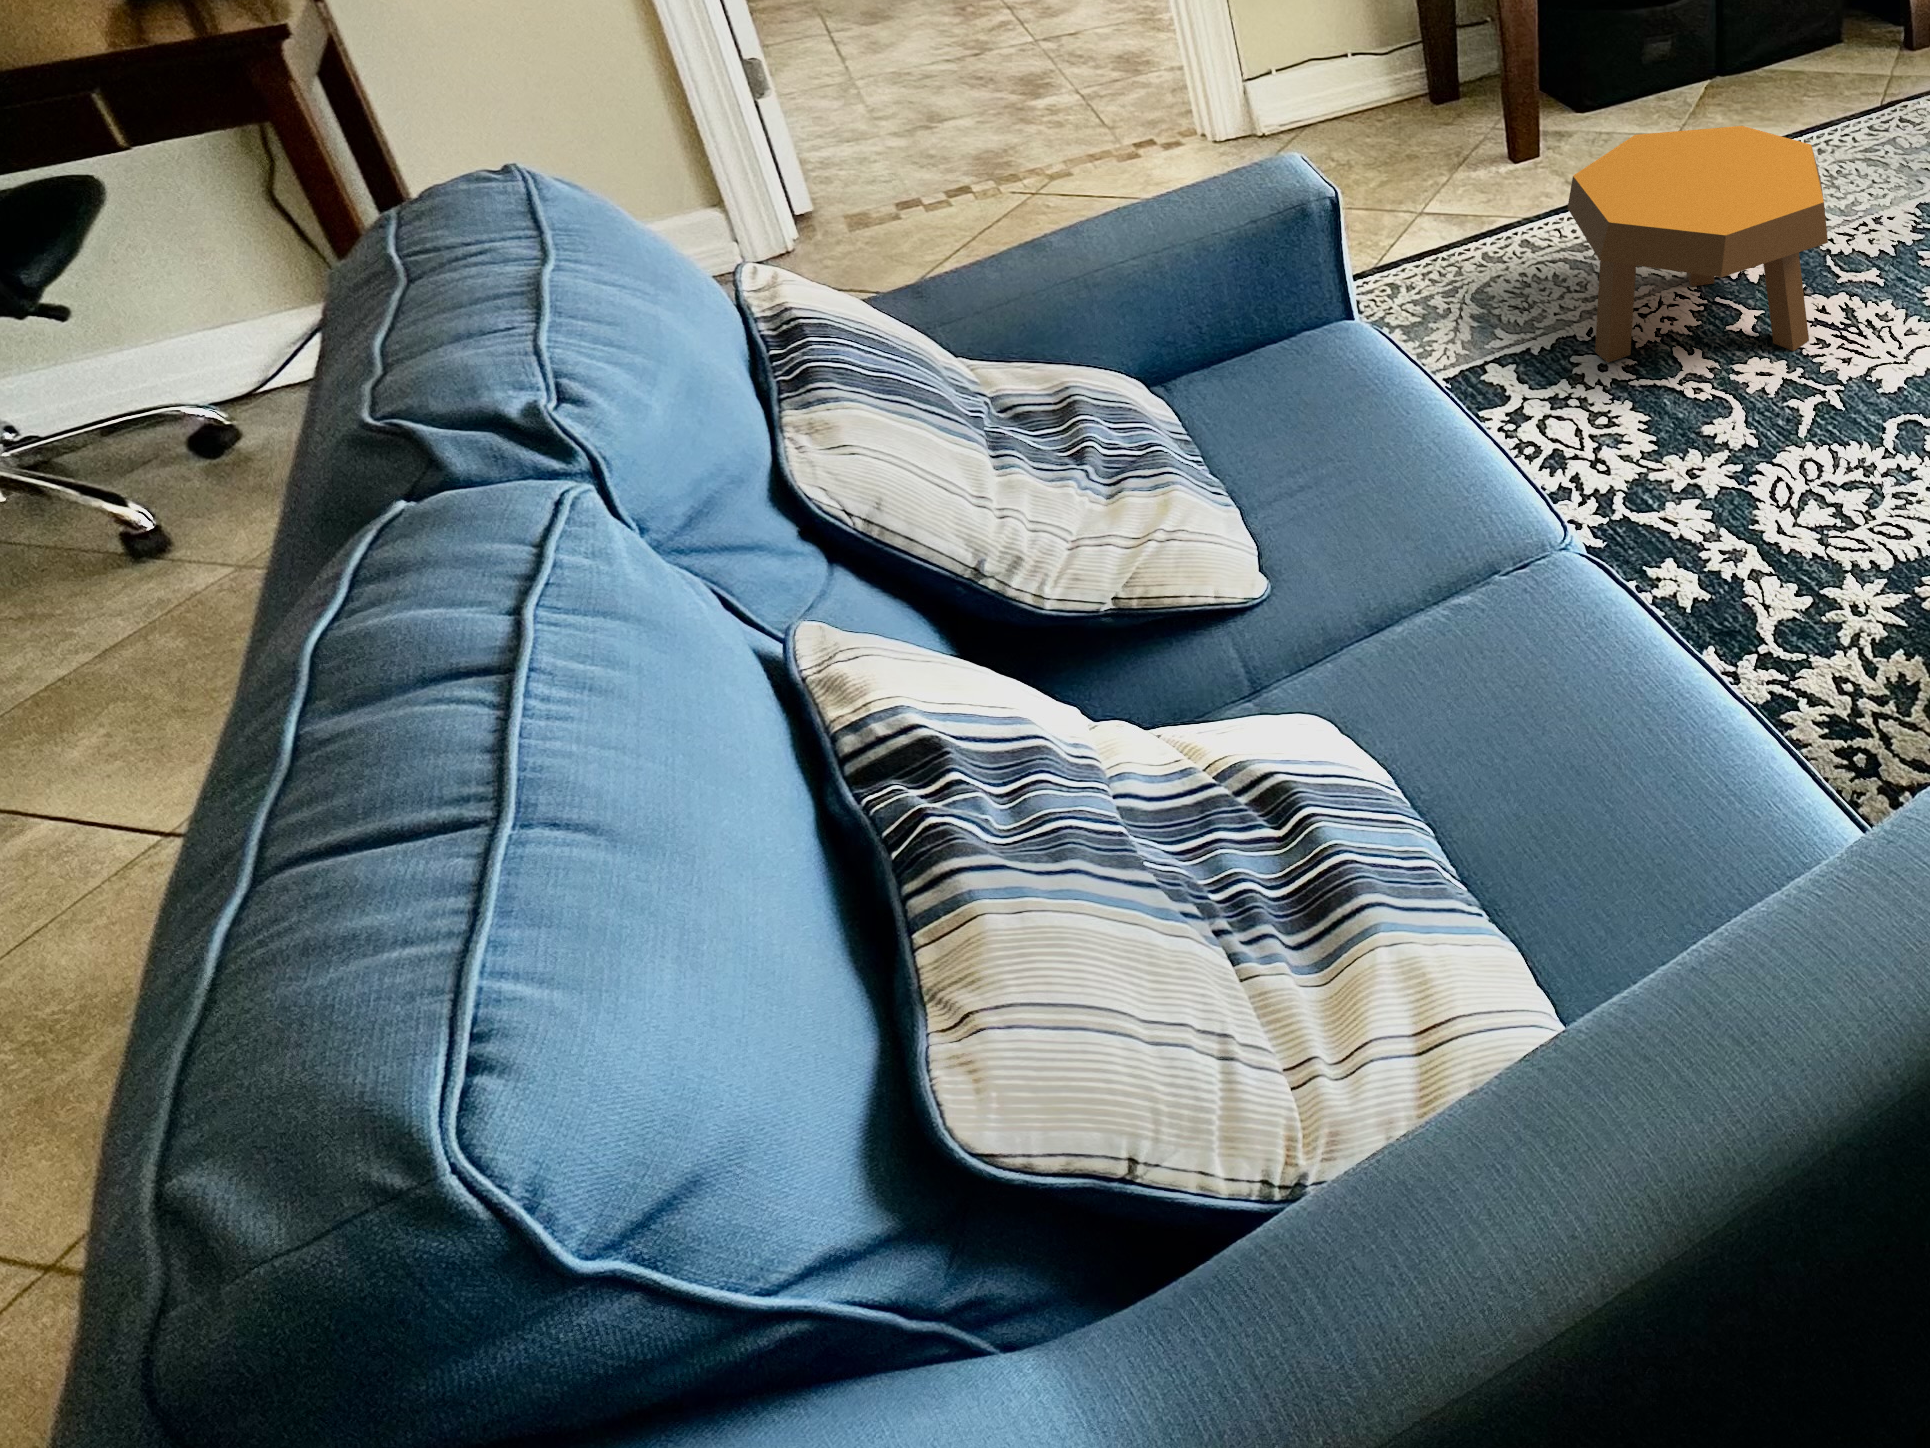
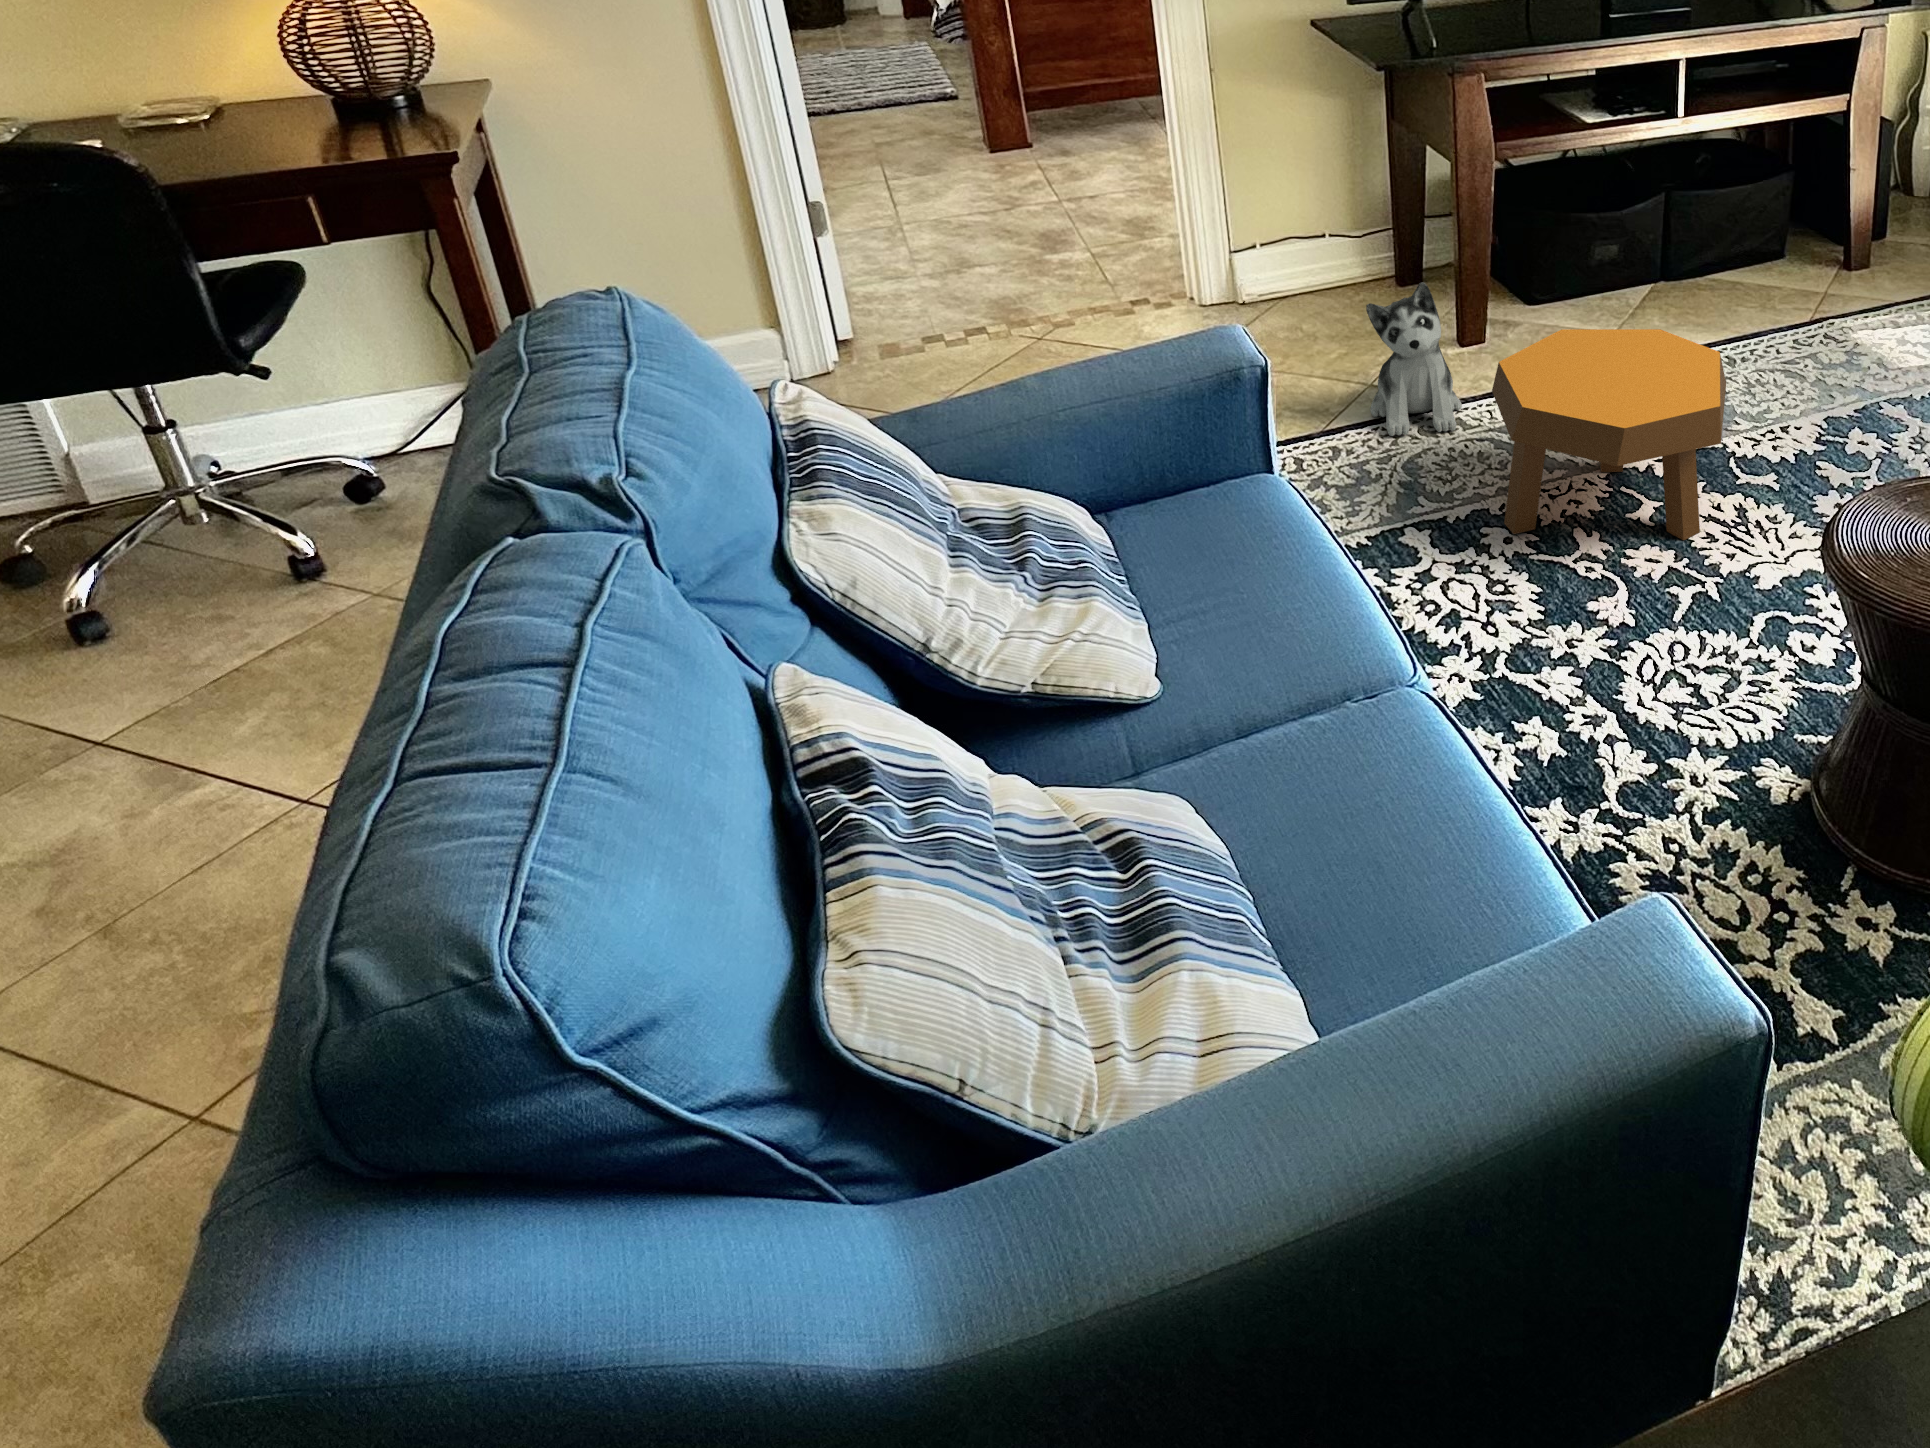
plush toy: none [1413,95,1526,268] -> present [1366,282,1462,436]

